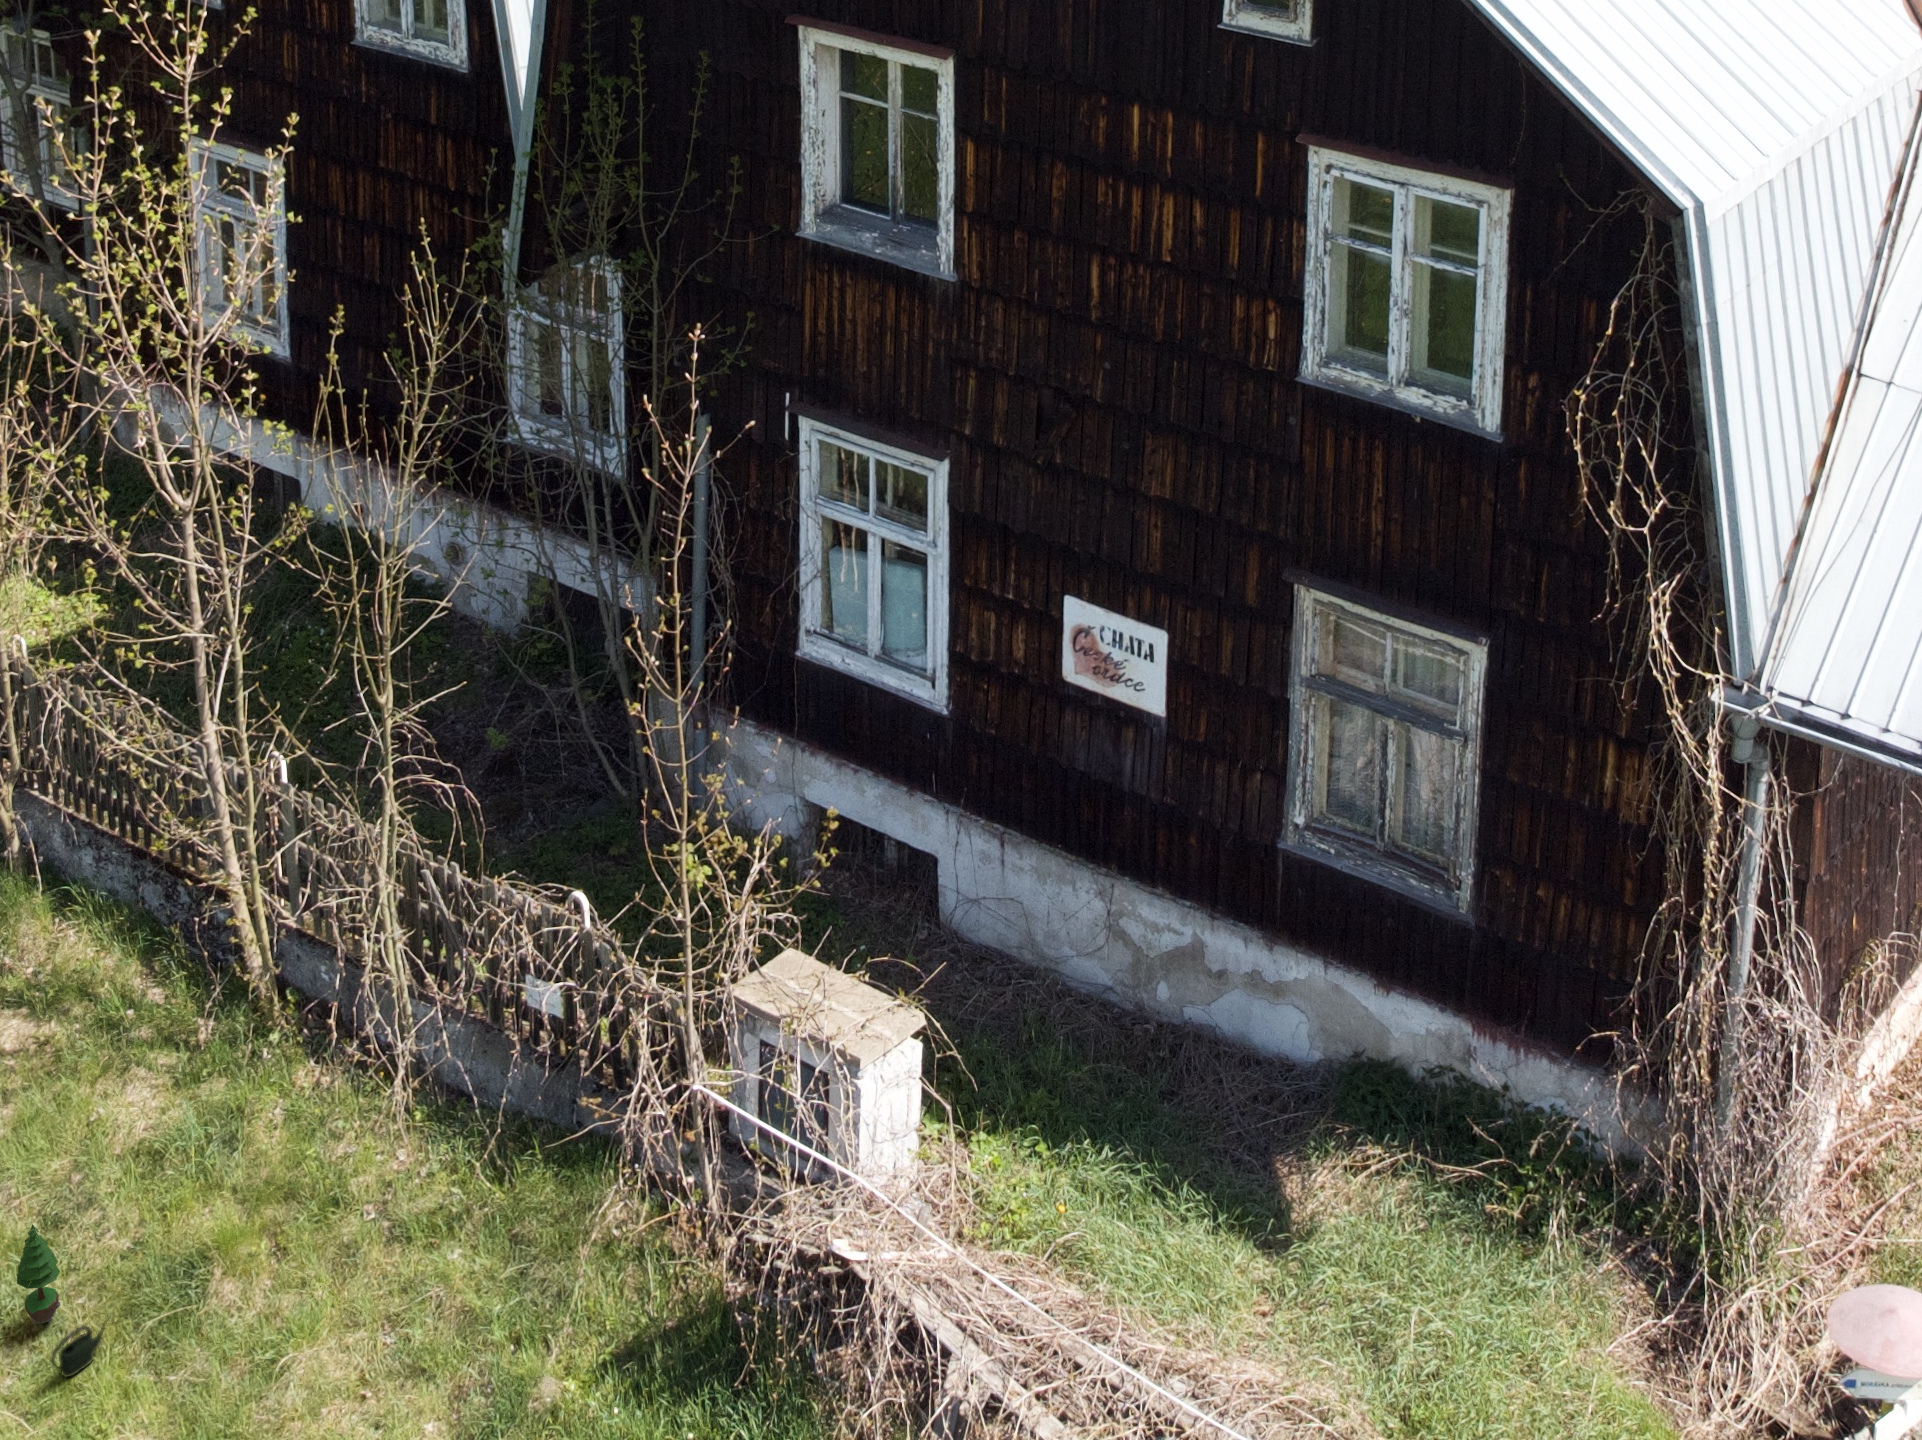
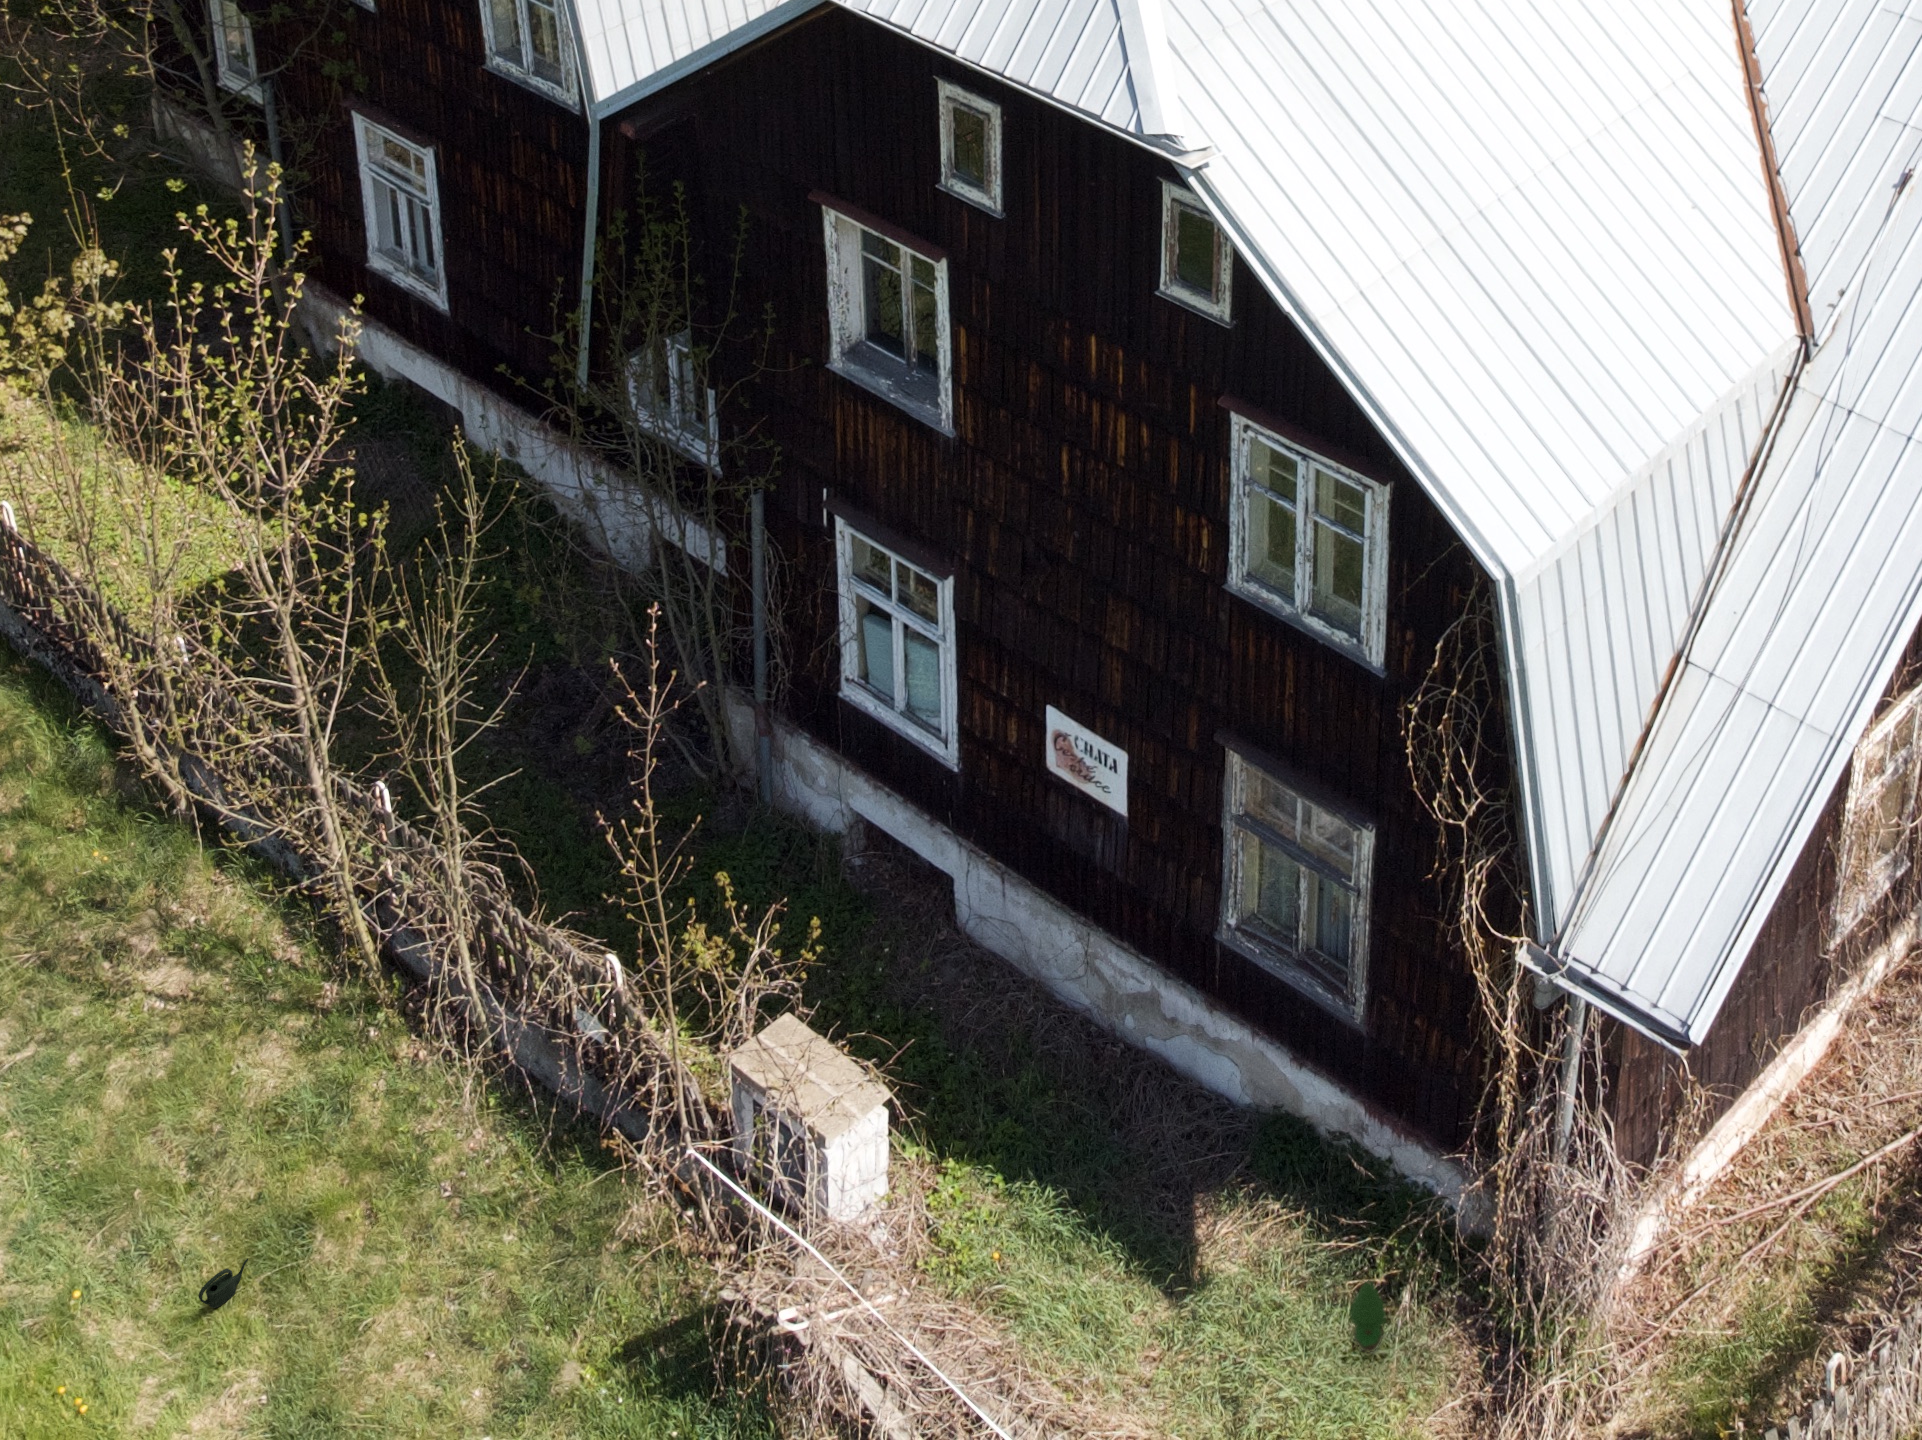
potted tree: present [17,1224,60,1324] -> present [1350,1280,1386,1353]

